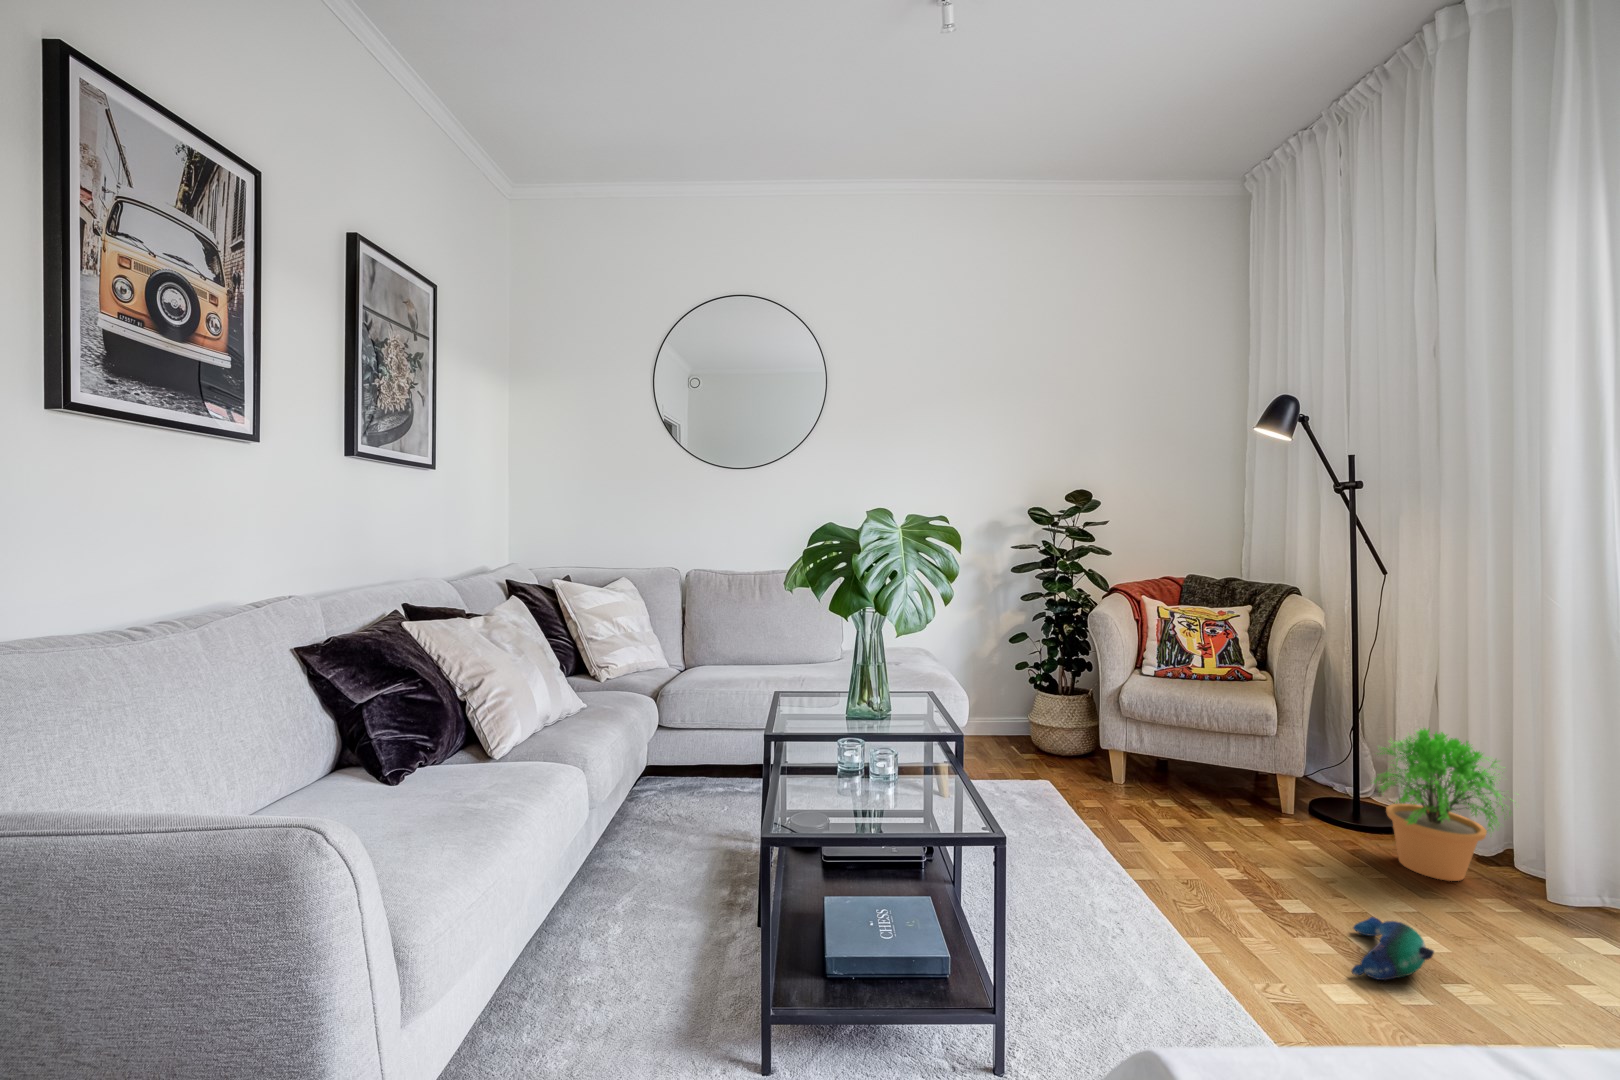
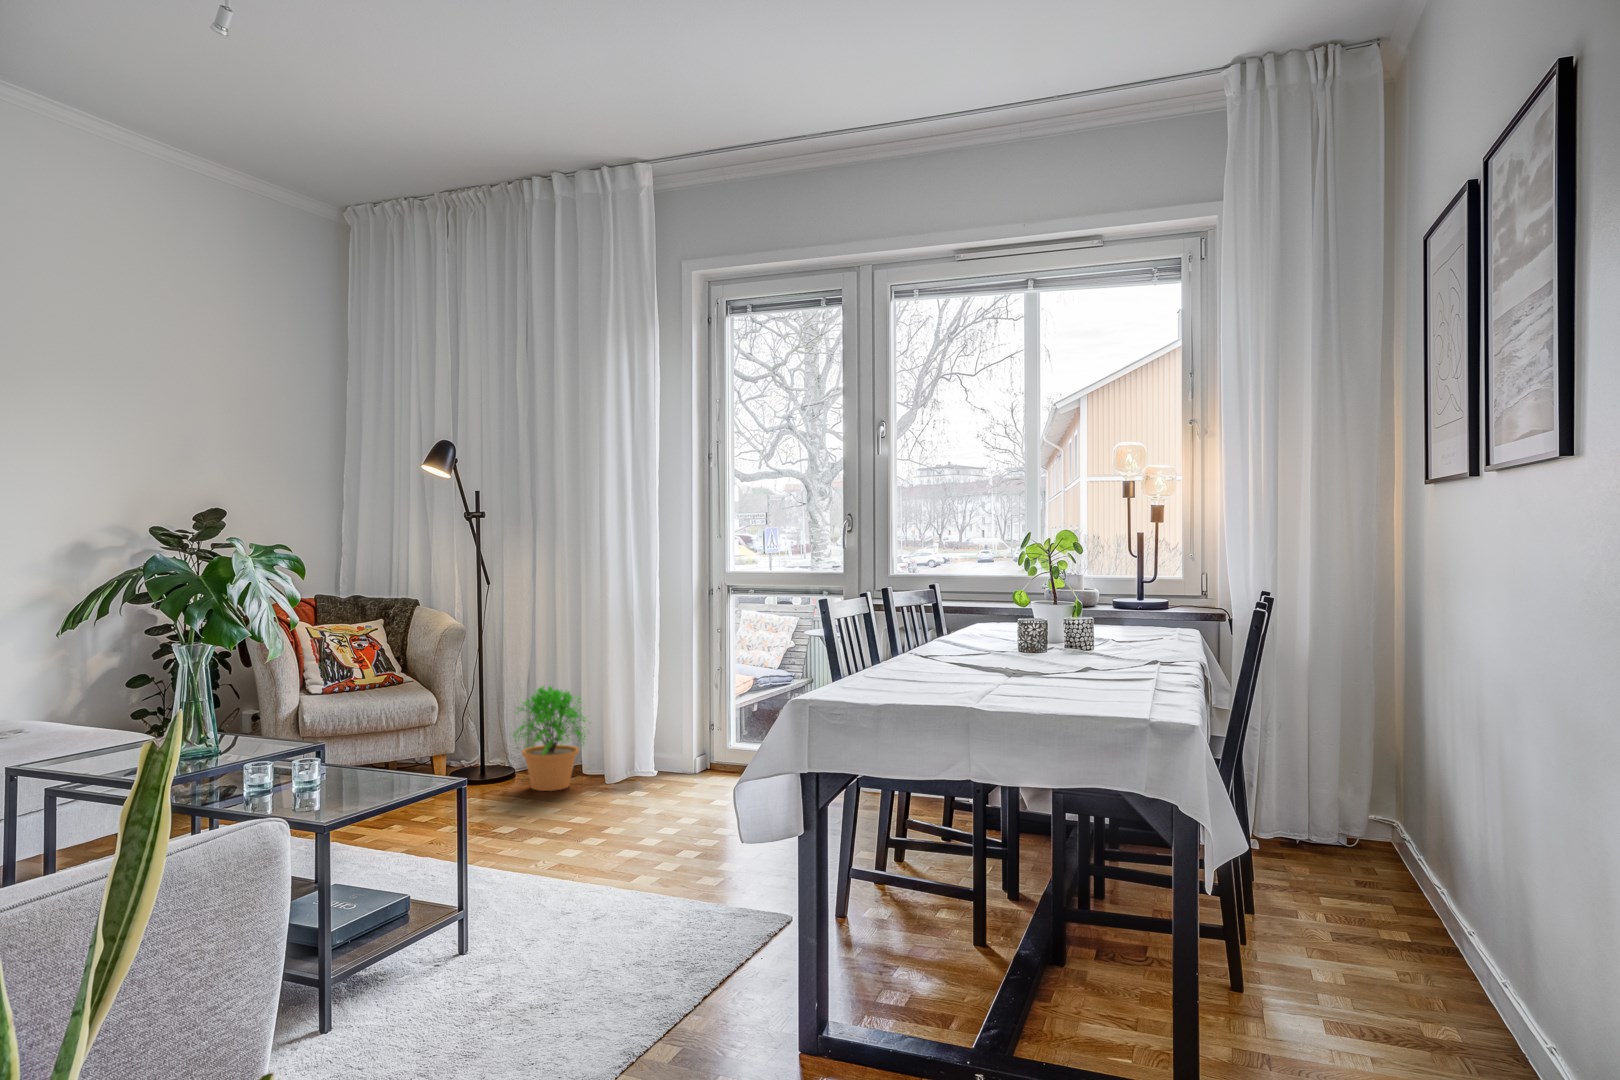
plush toy: present [1352,917,1434,980] -> none [546,803,600,841]

